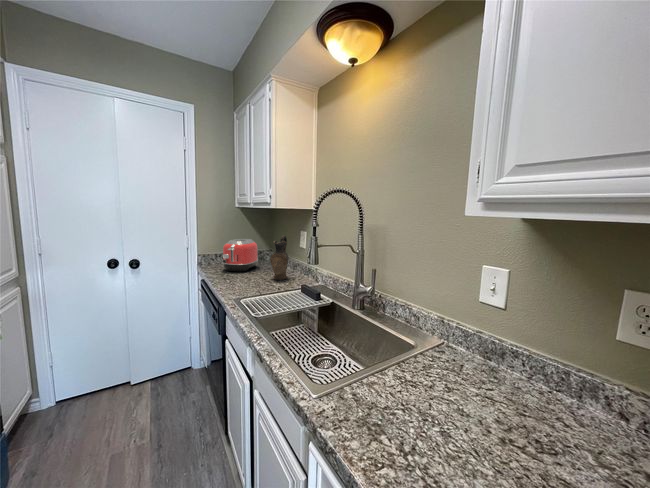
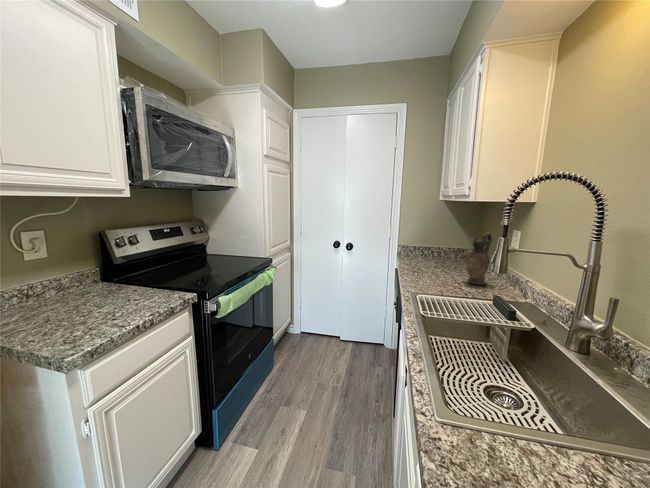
toaster: present [223,239,258,272] -> none [417,233,458,268]

